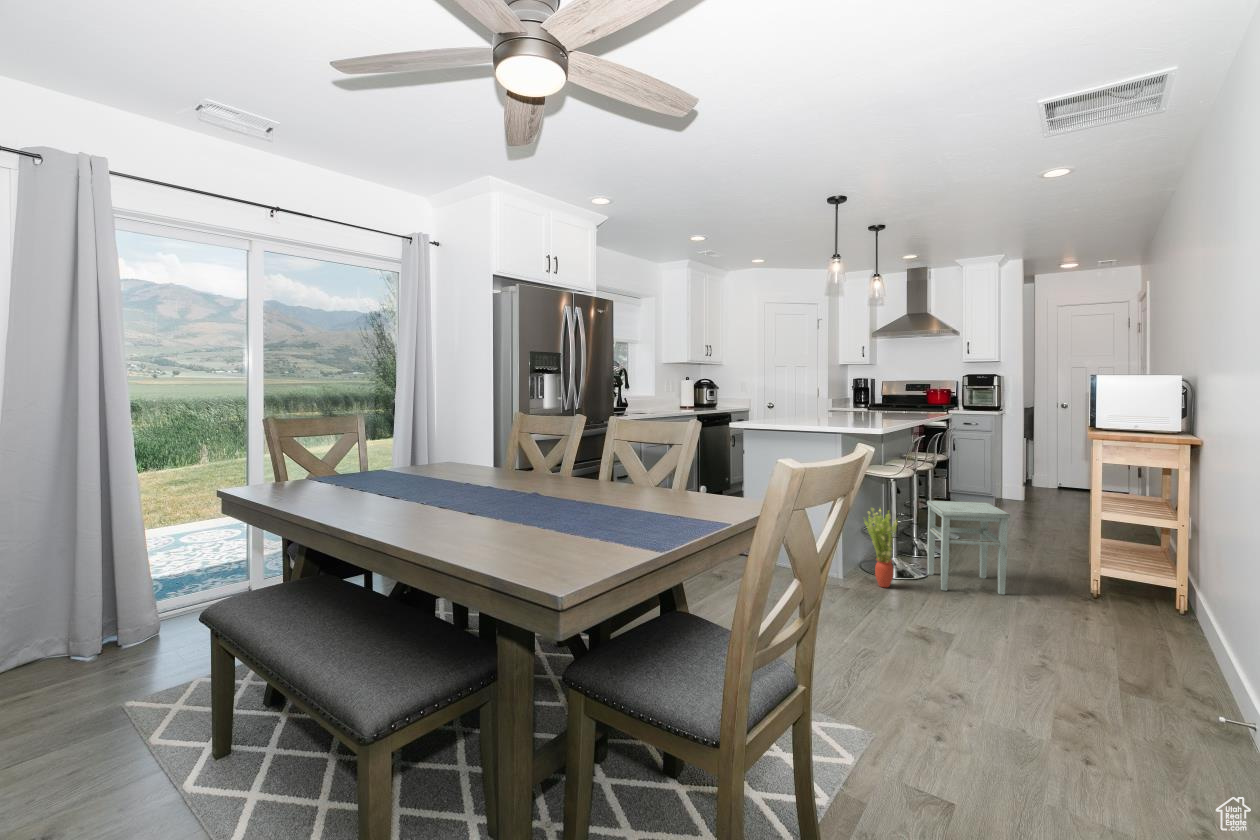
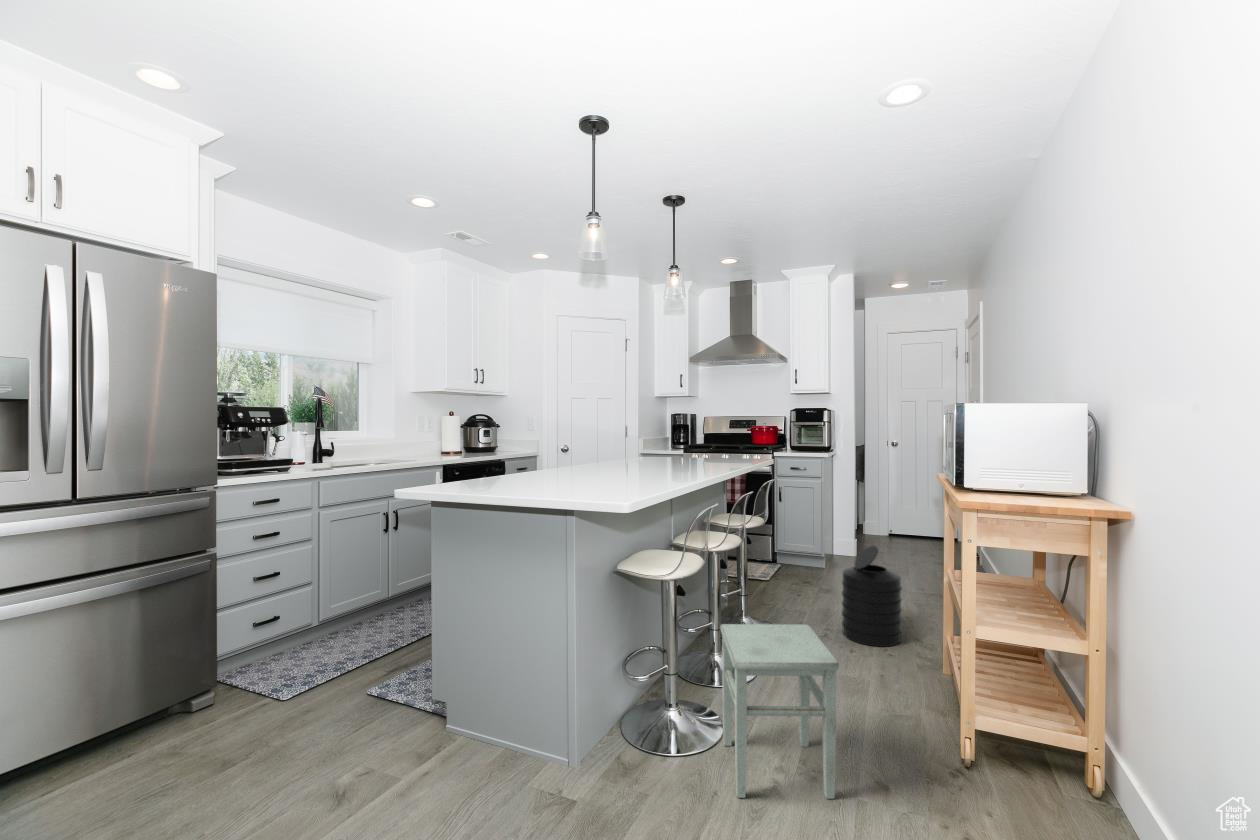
trash can: none [1009,473,1060,545] -> present [842,546,902,647]
potted plant: present [865,509,897,587] -> none [607,655,665,800]

